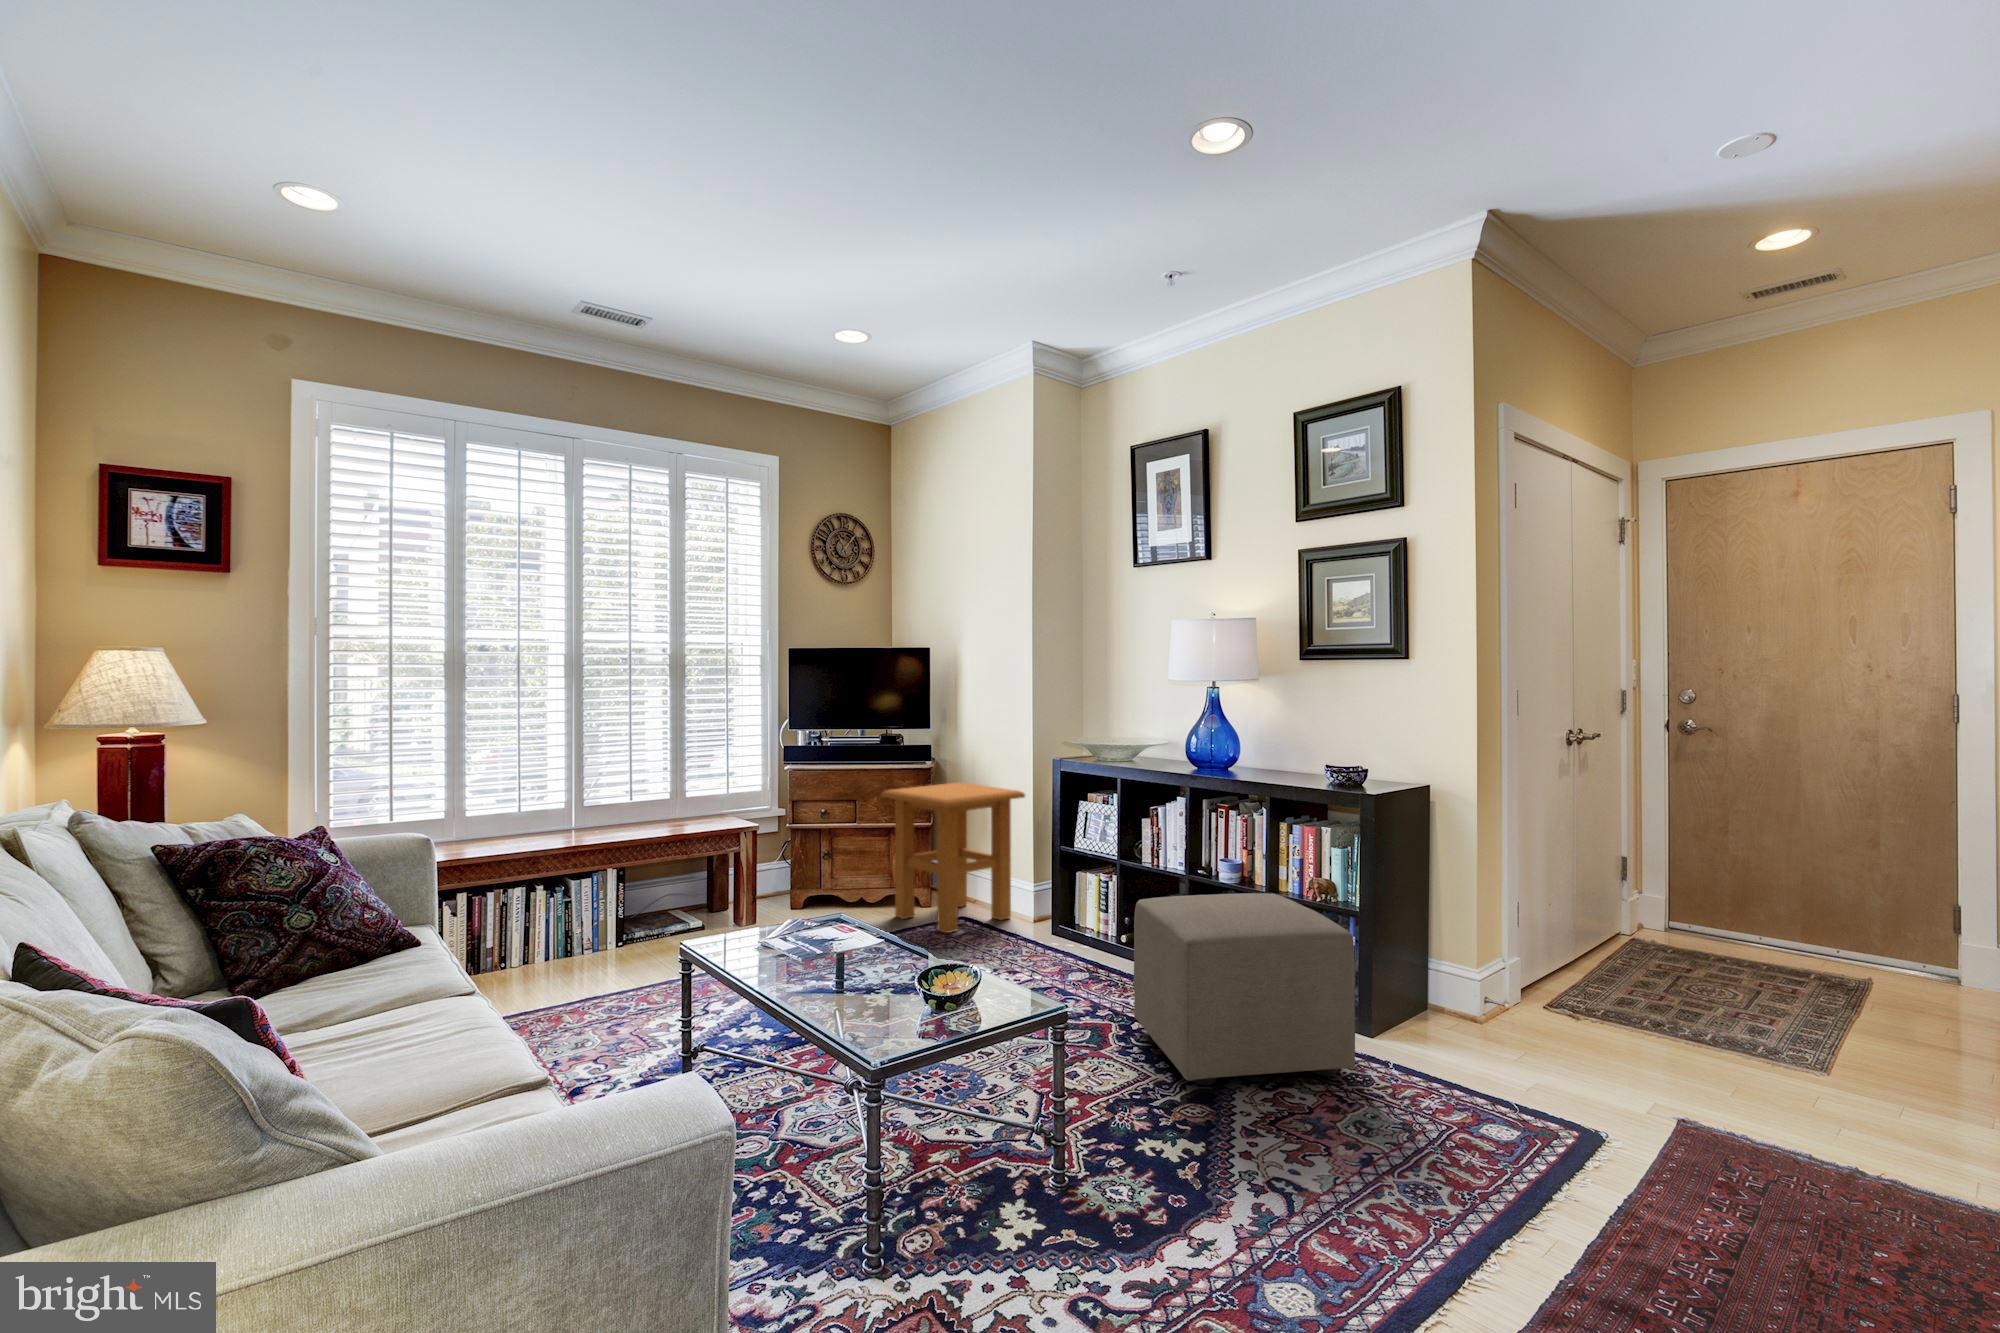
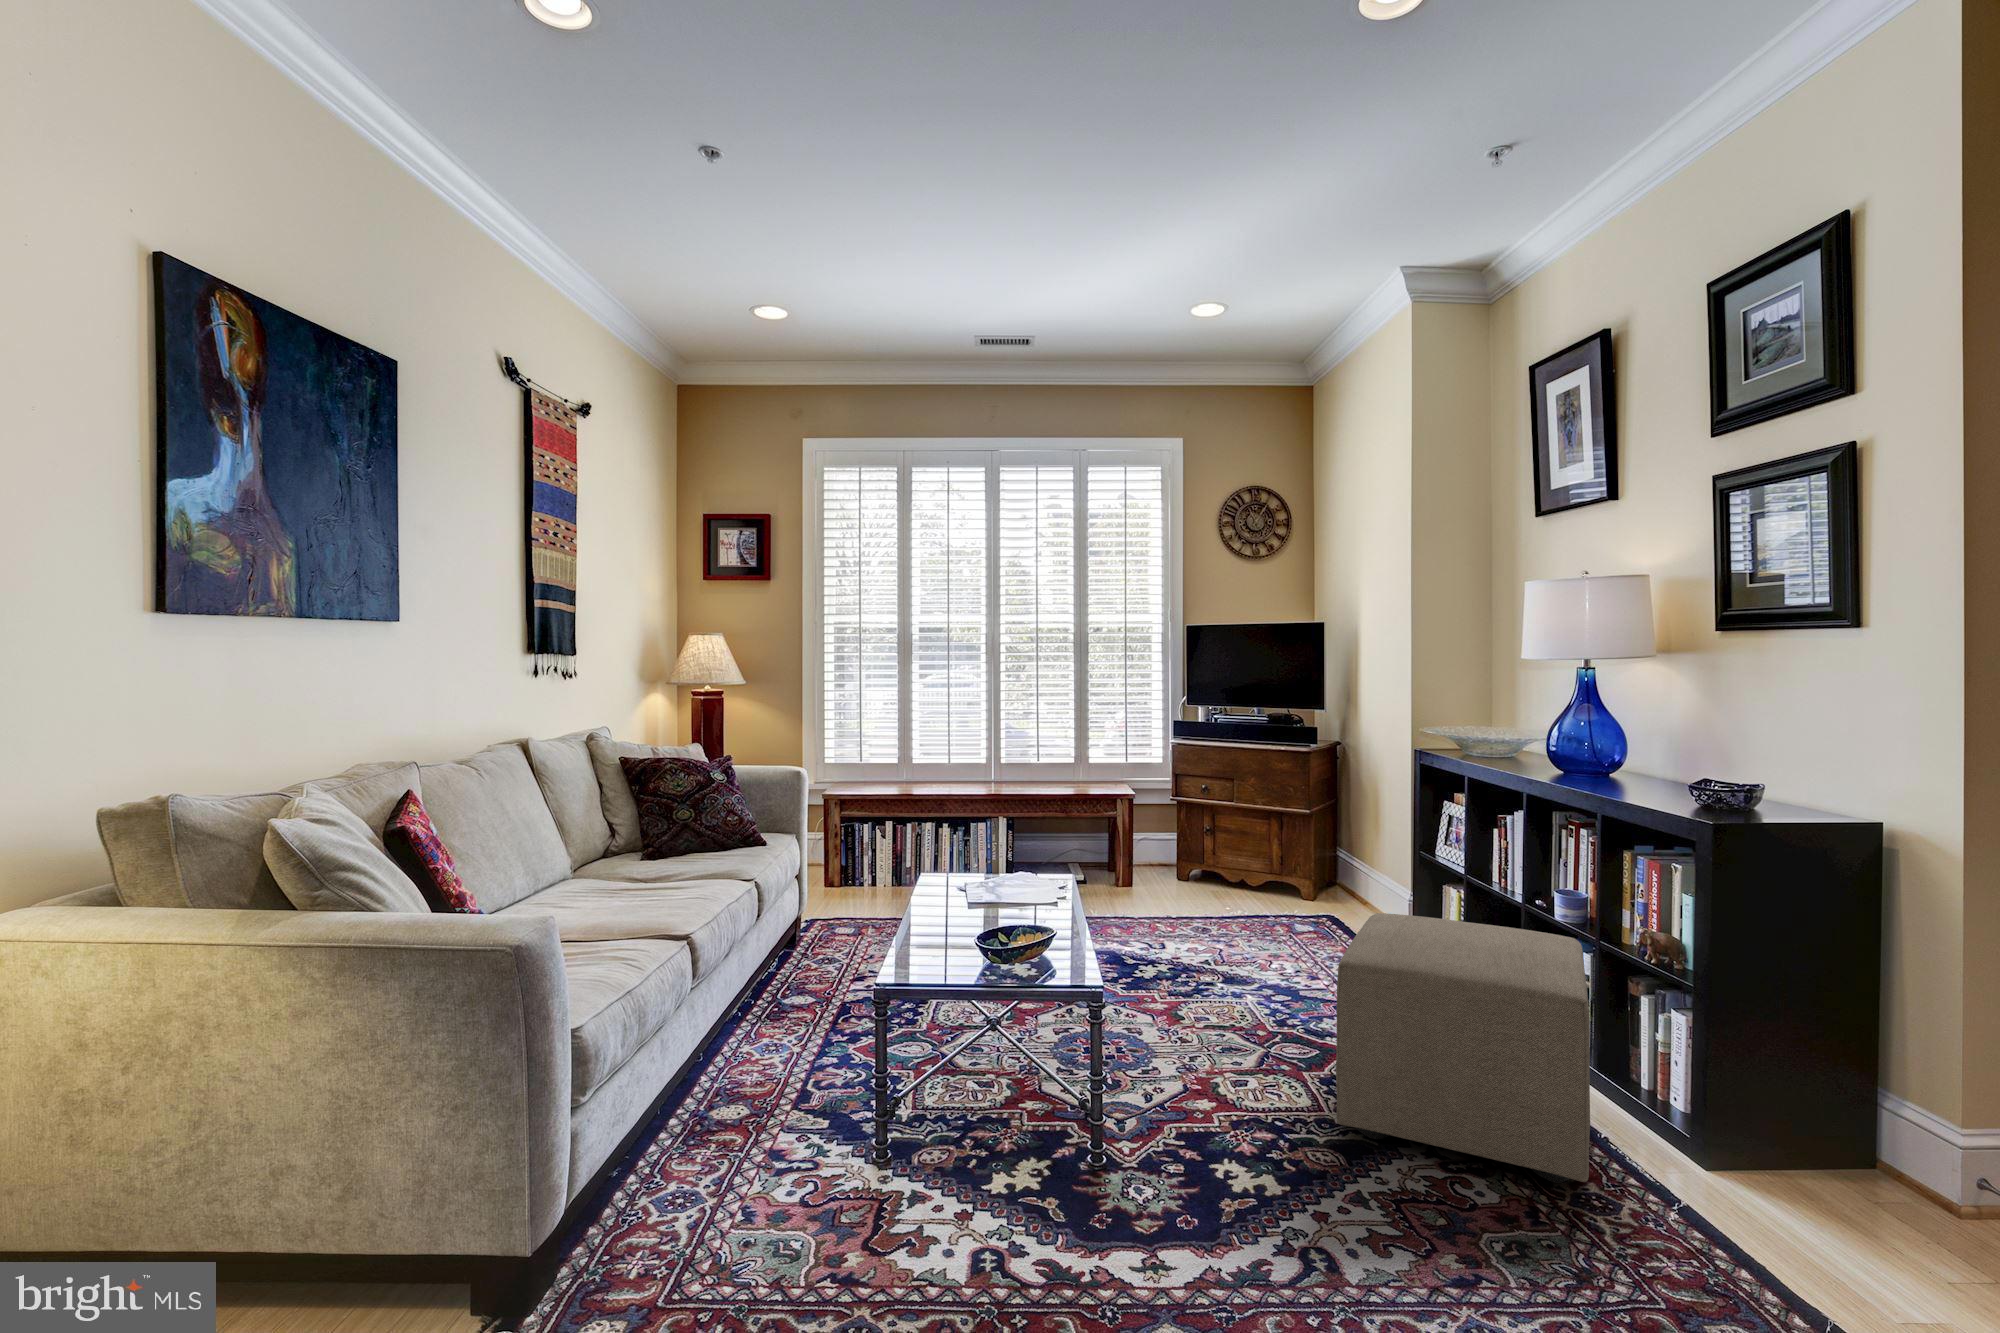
side table: present [881,782,1025,933] -> none [1248,769,1400,926]

